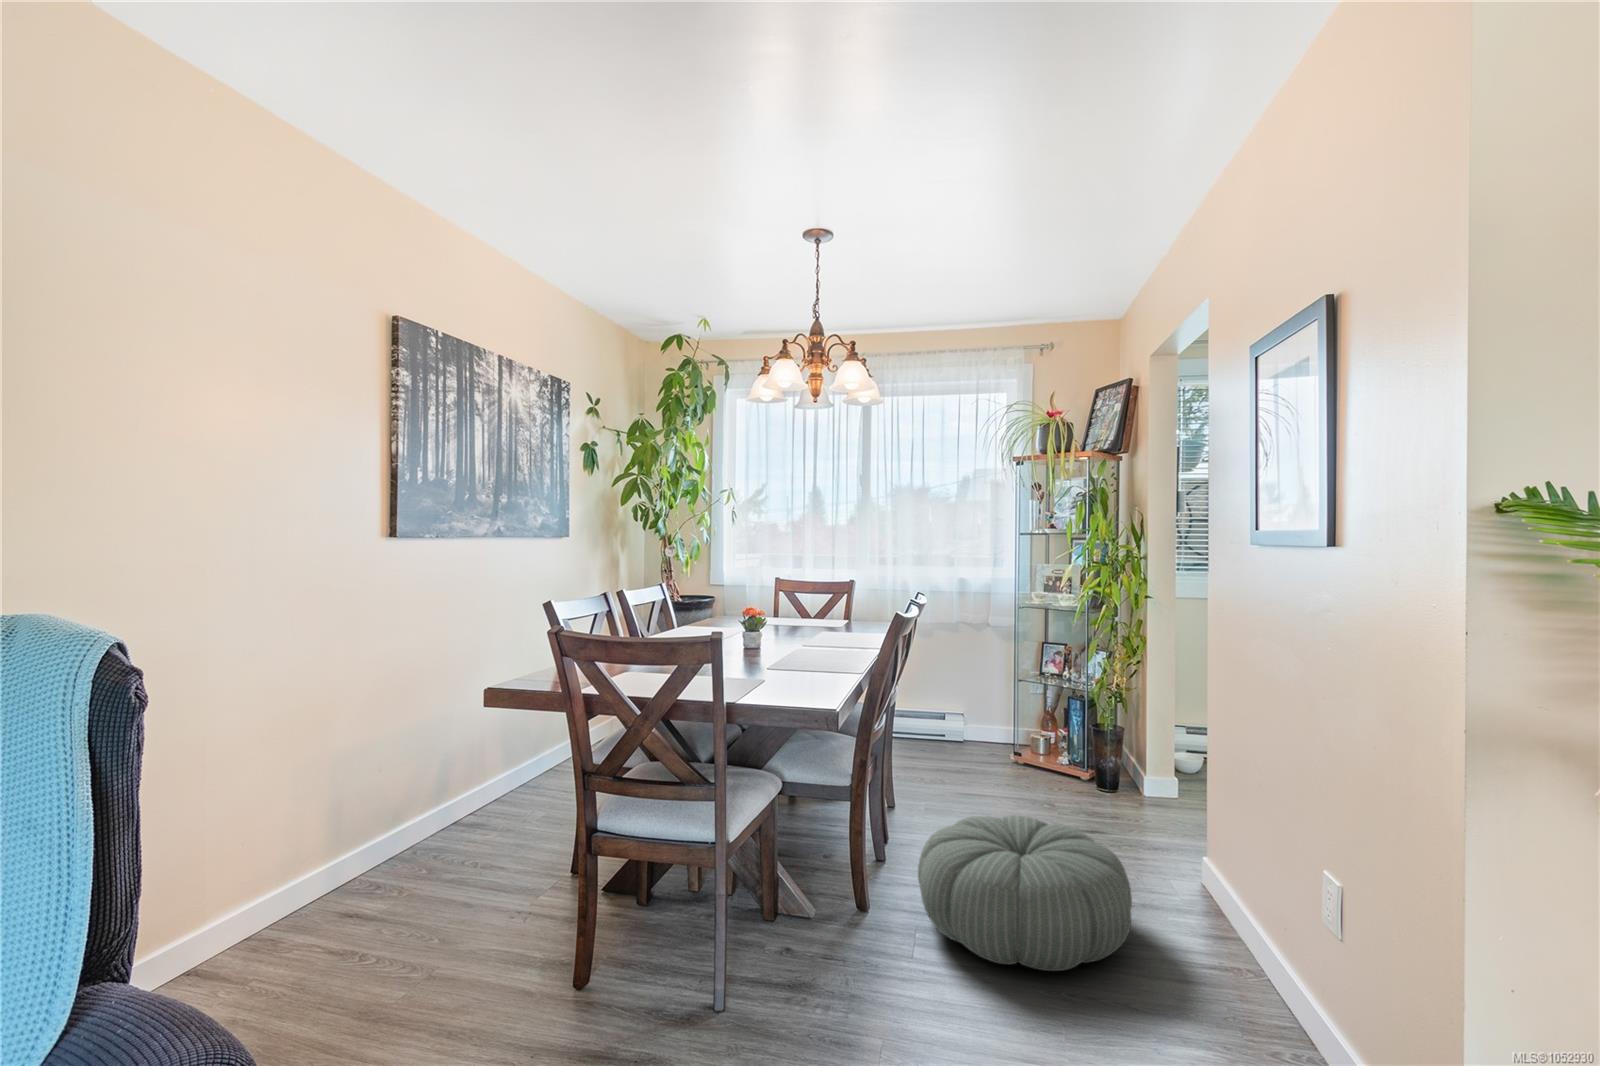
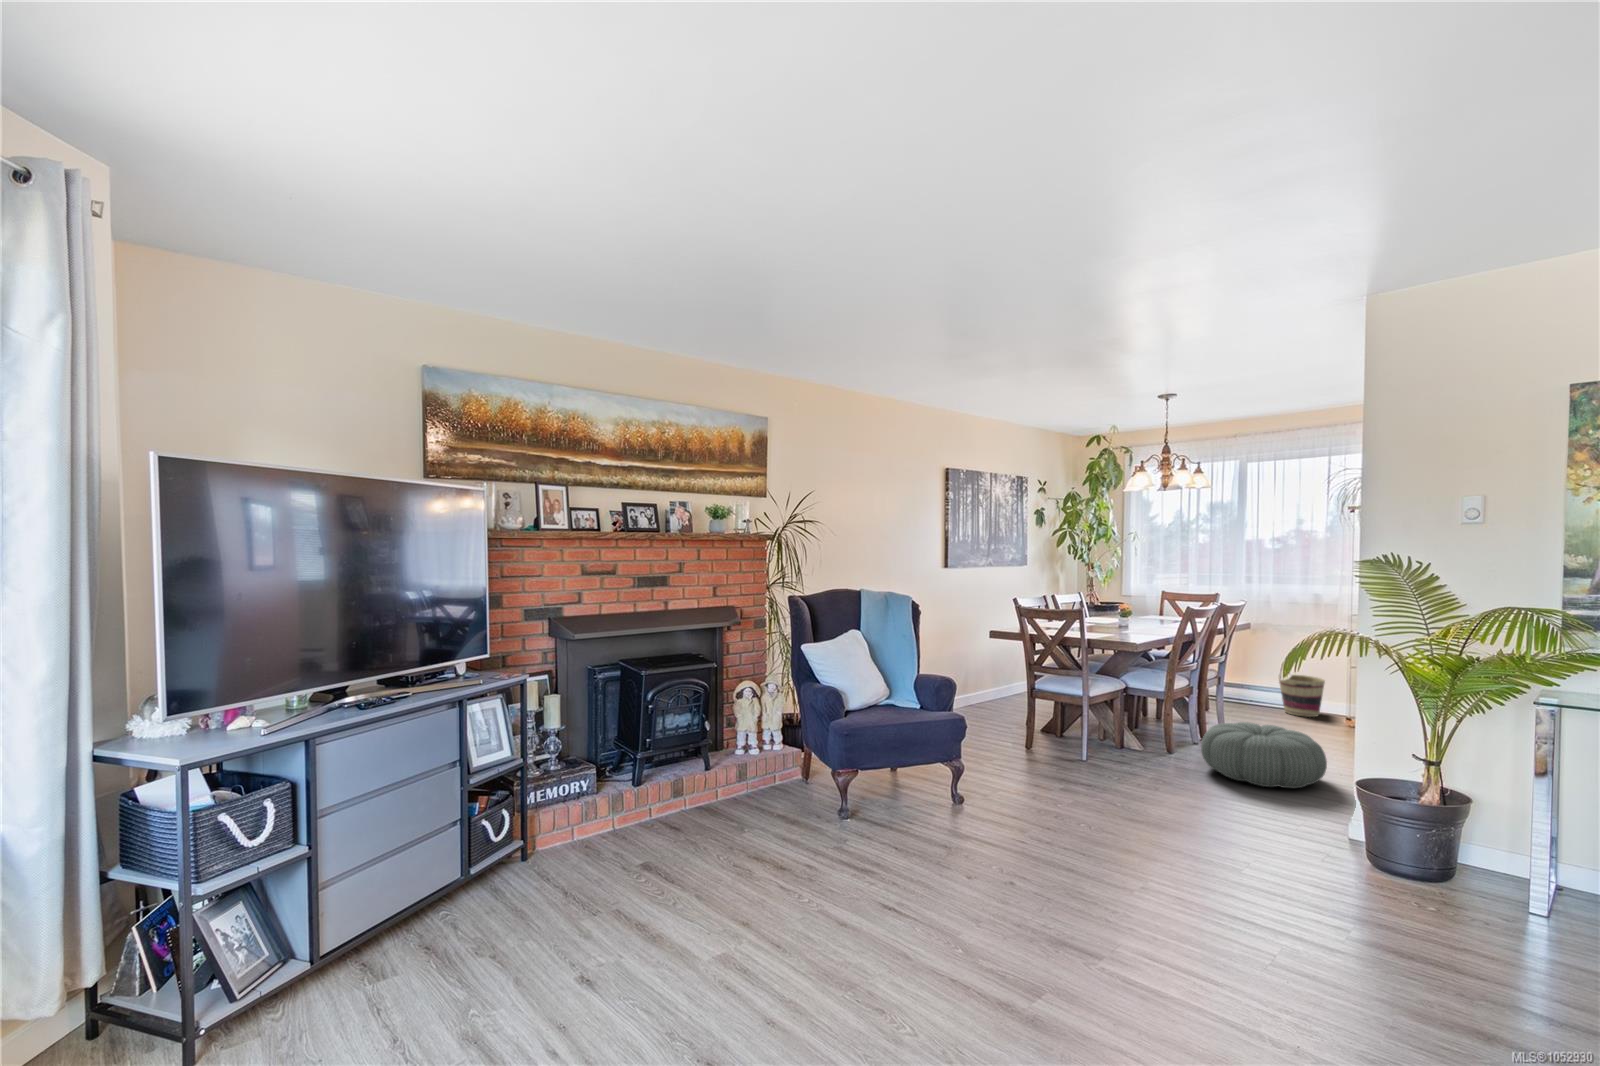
basket: none [926,689,981,751] -> present [1279,675,1325,717]

